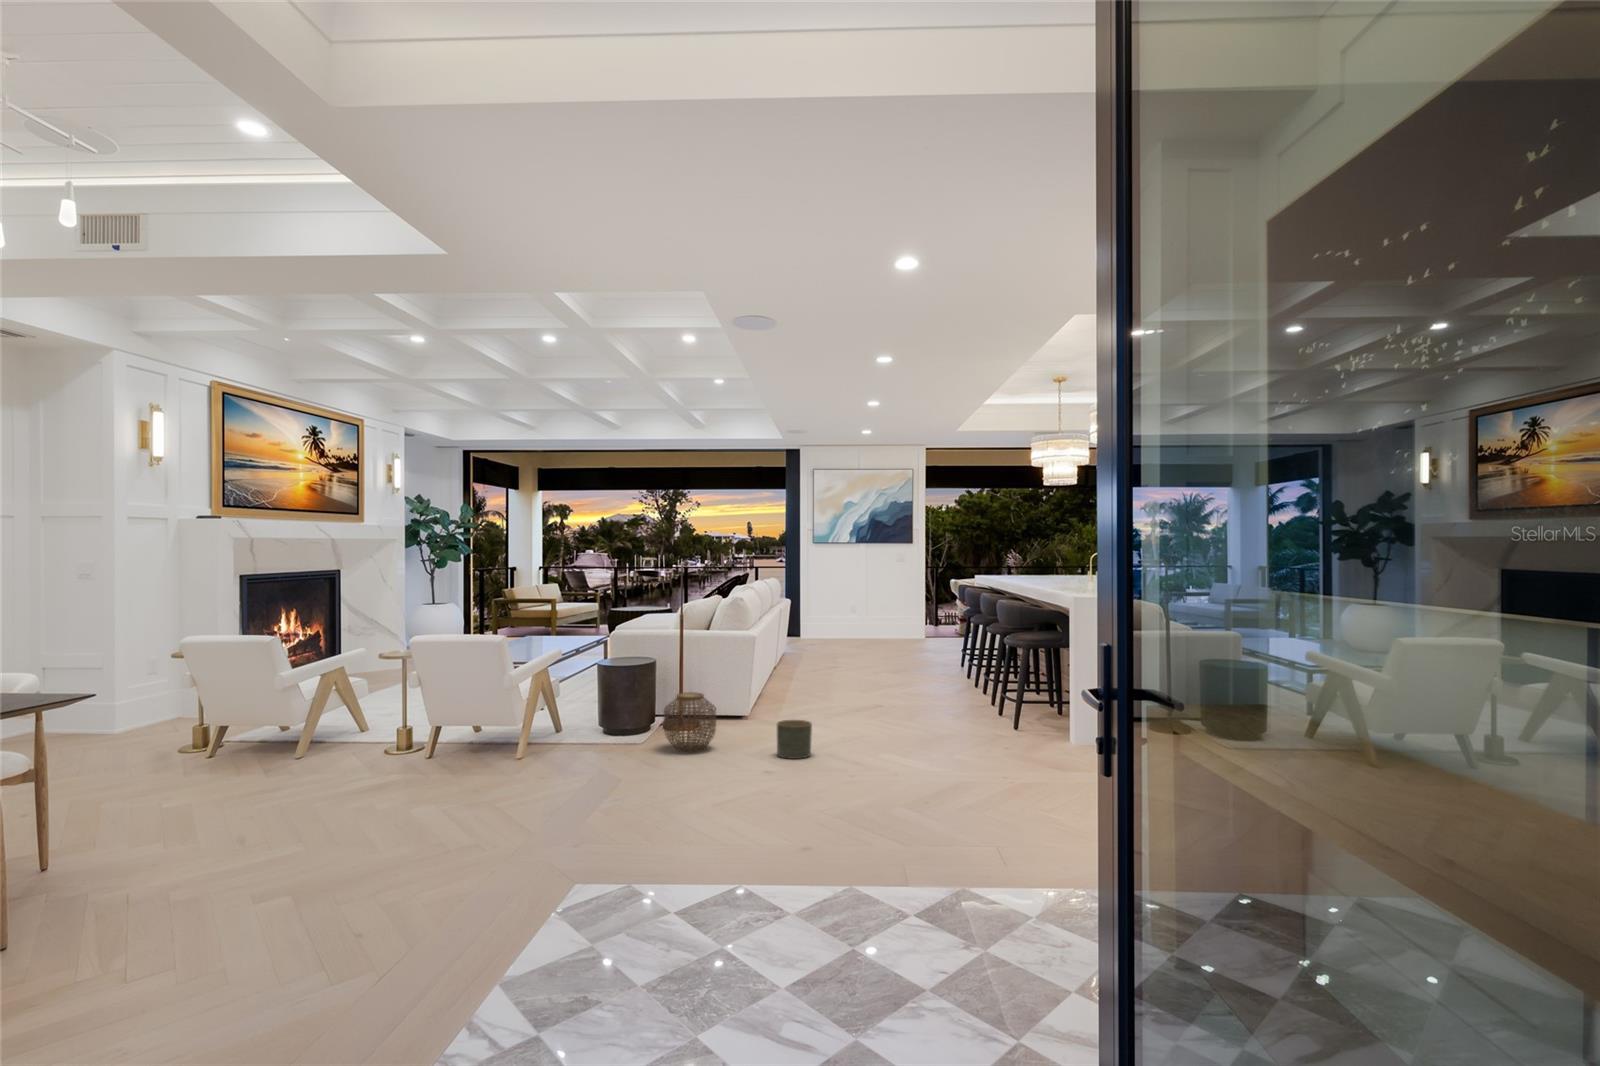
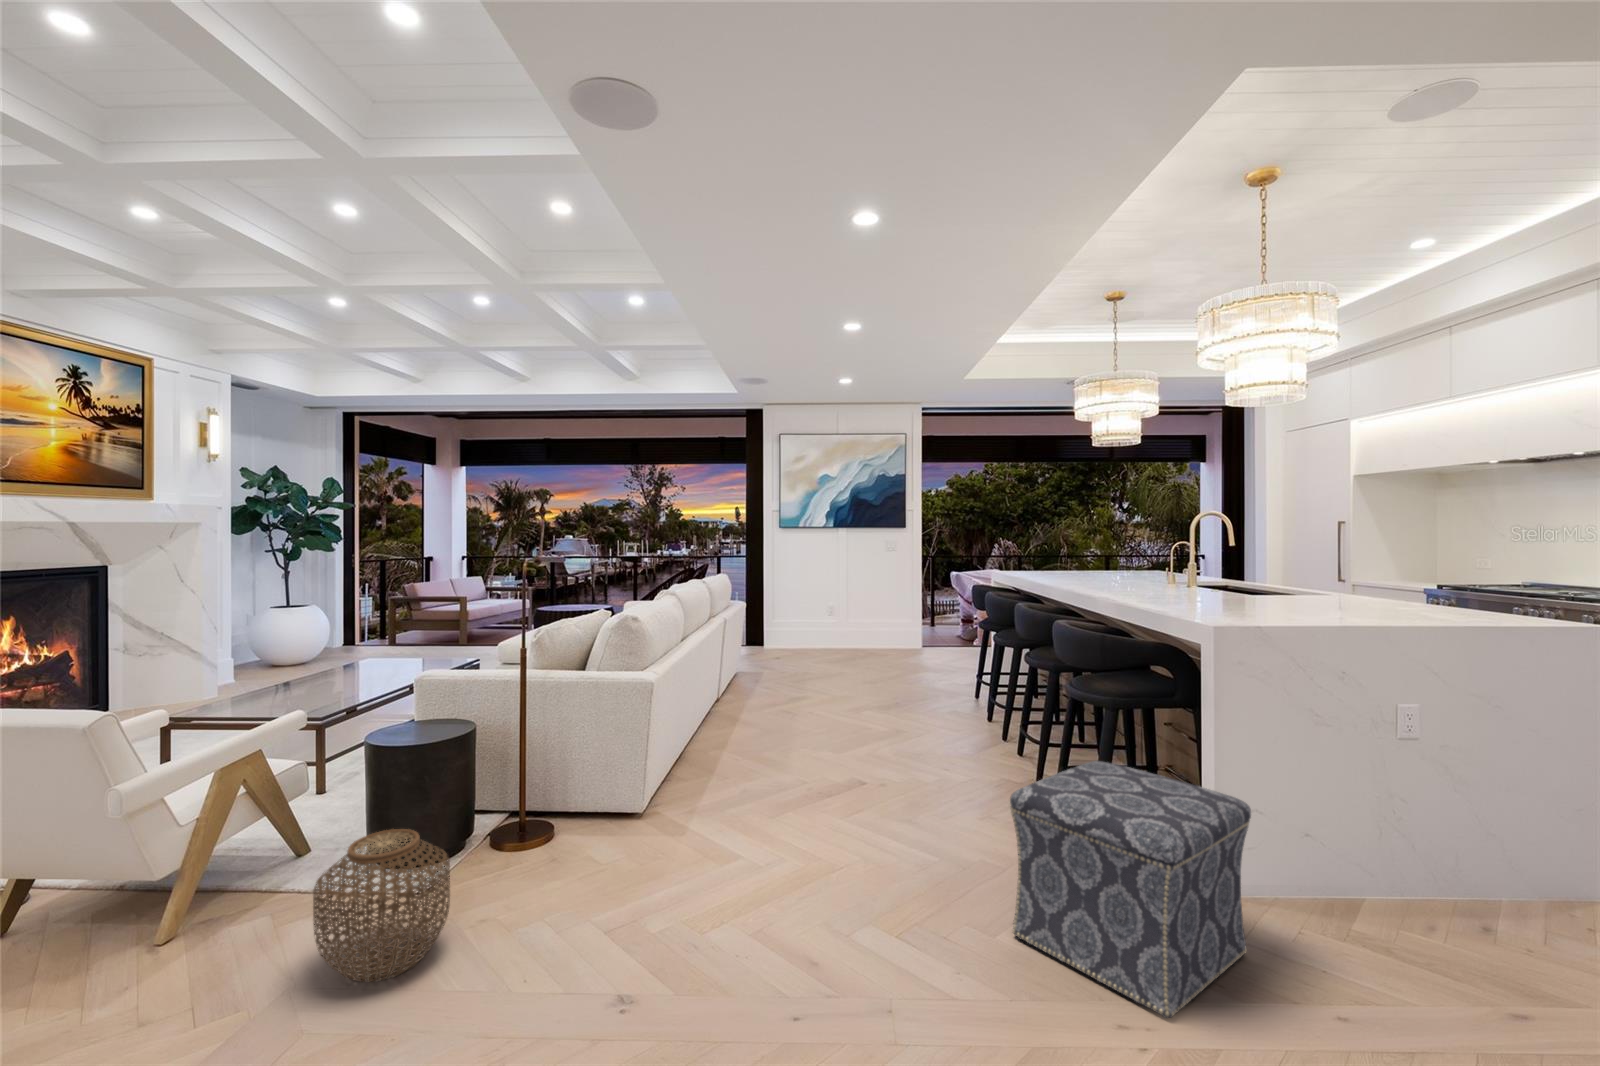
ottoman: none [967,671,1071,757] -> present [1010,761,1251,1018]
planter: present [777,720,812,759] -> none [554,906,642,1034]

